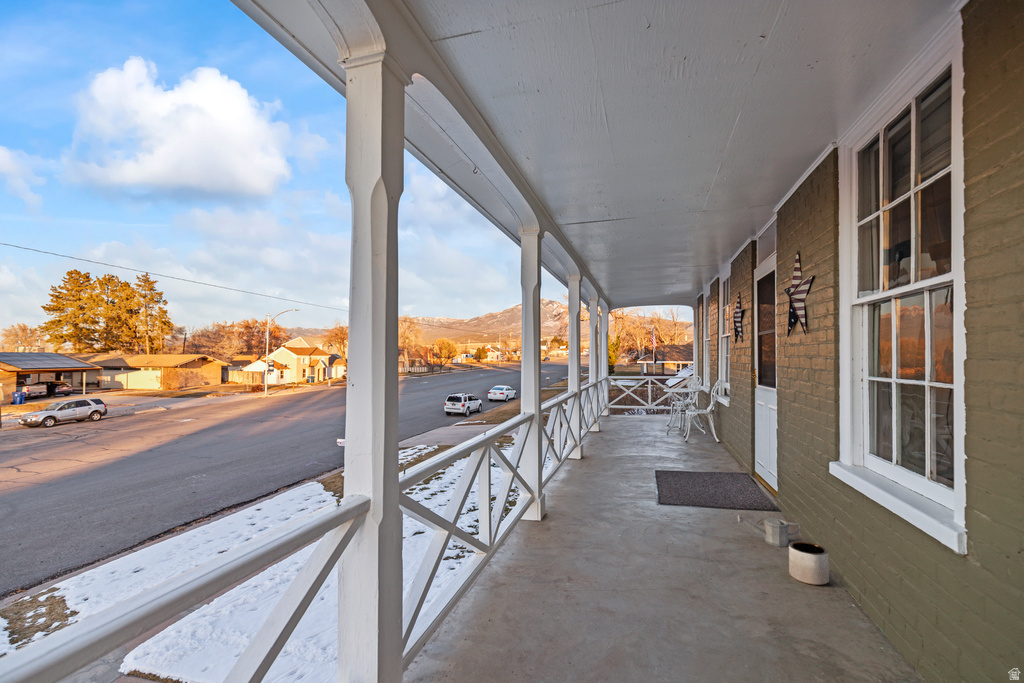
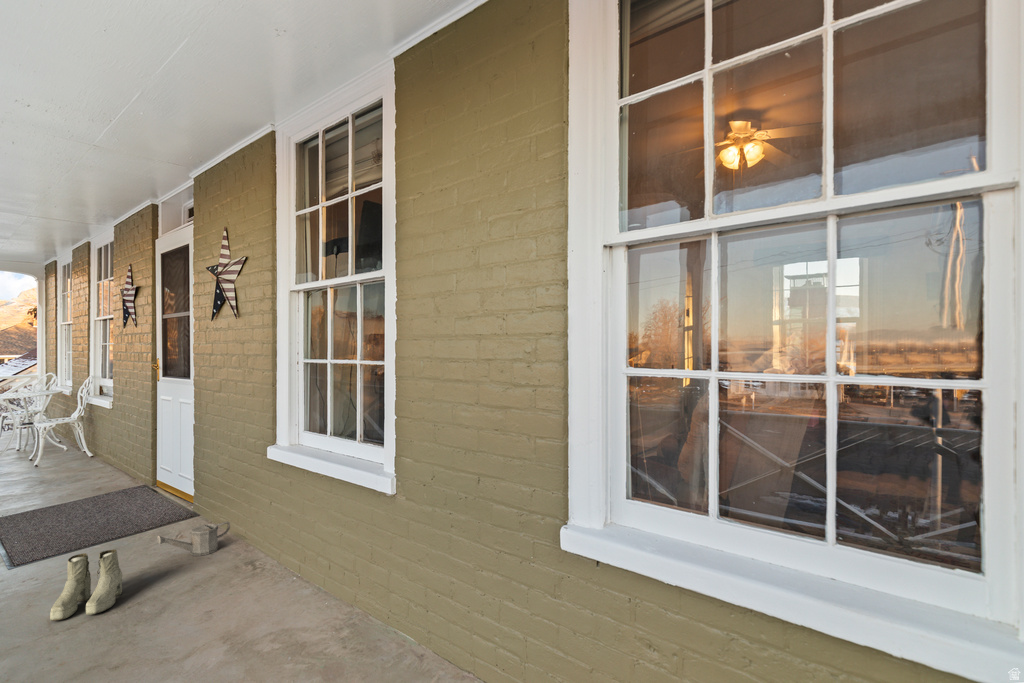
boots: none [663,509,708,557] -> present [50,549,122,621]
planter: present [789,541,829,585] -> none [228,535,268,580]

